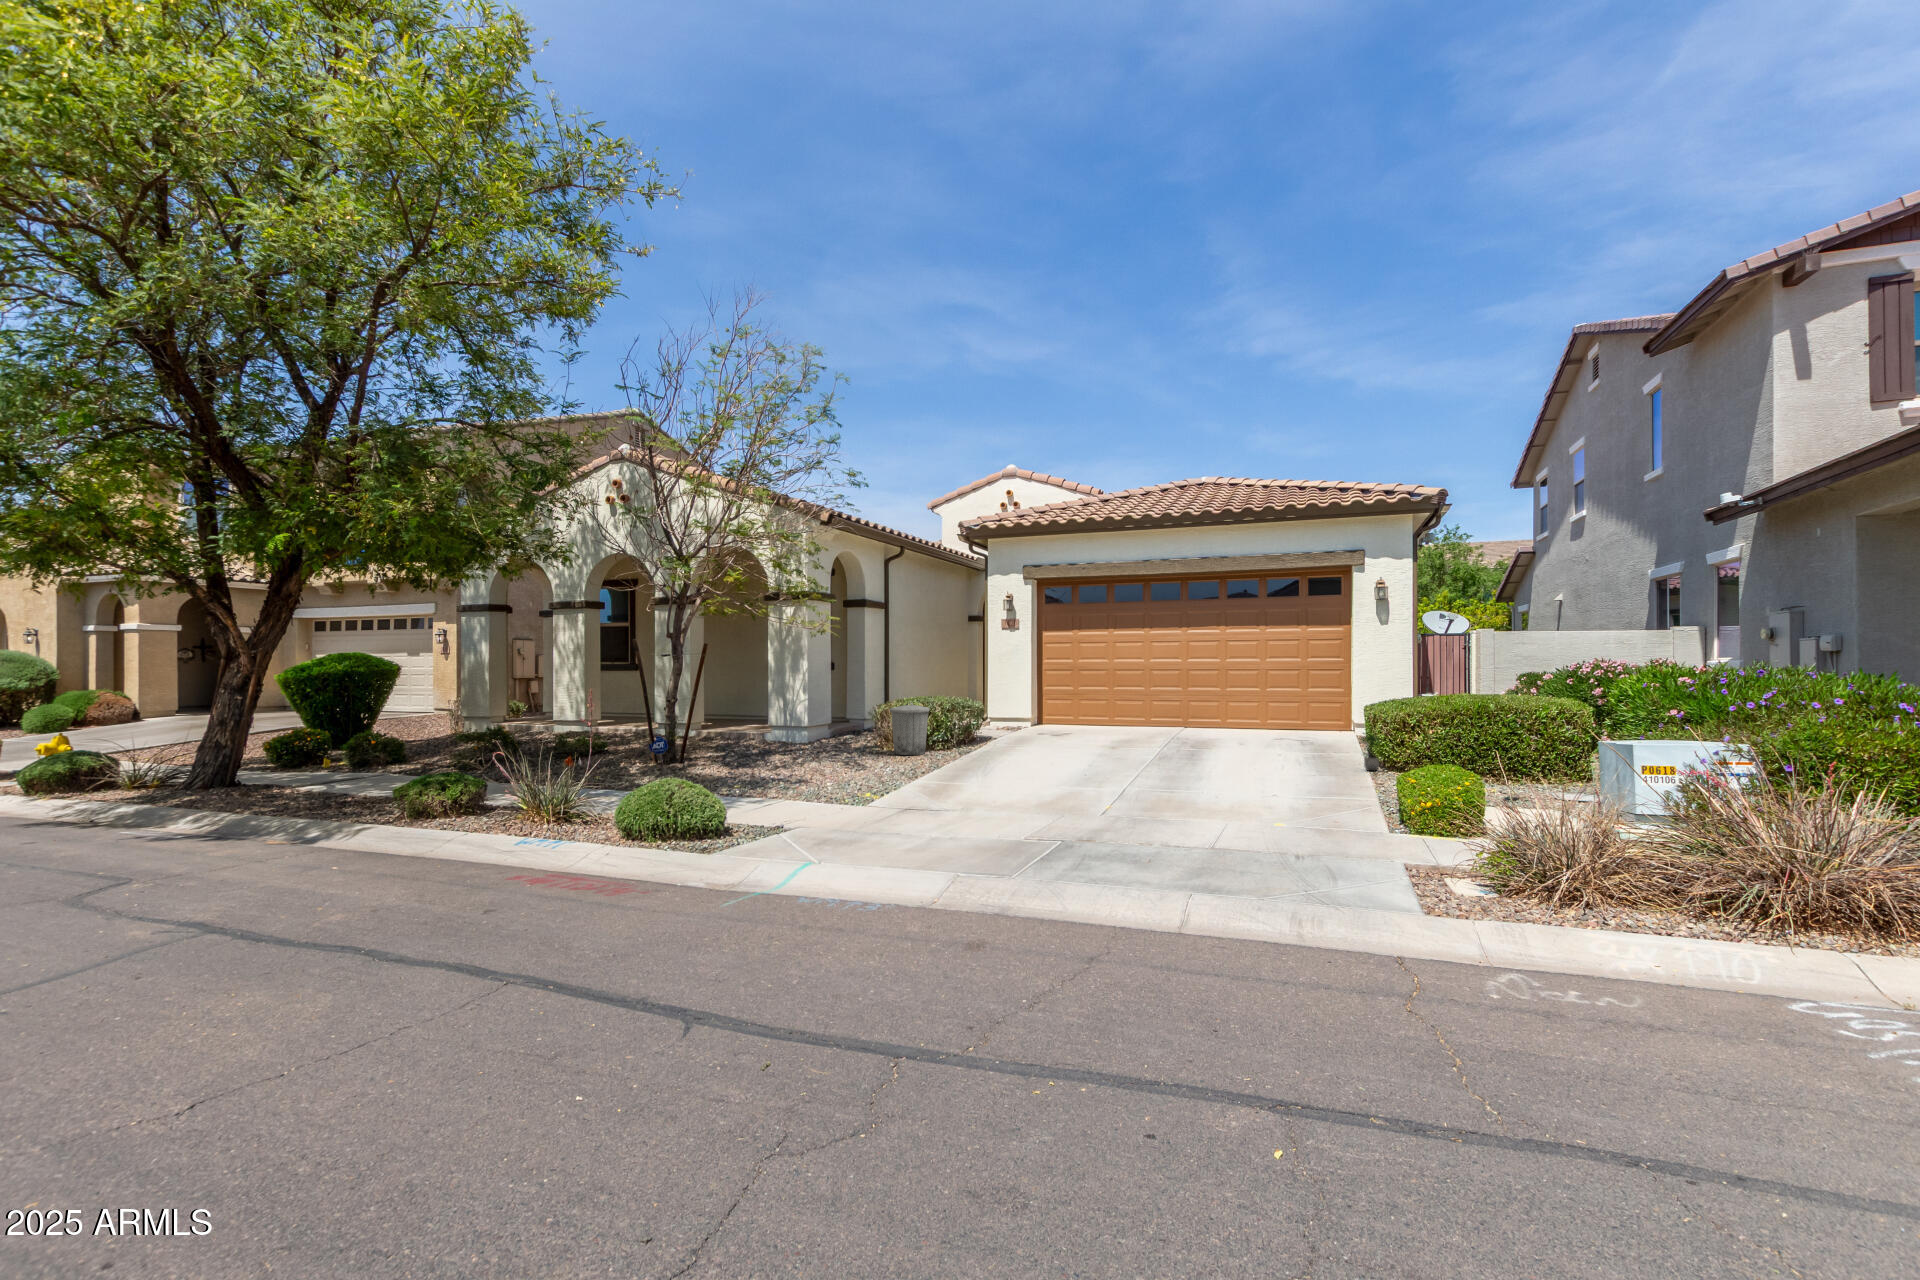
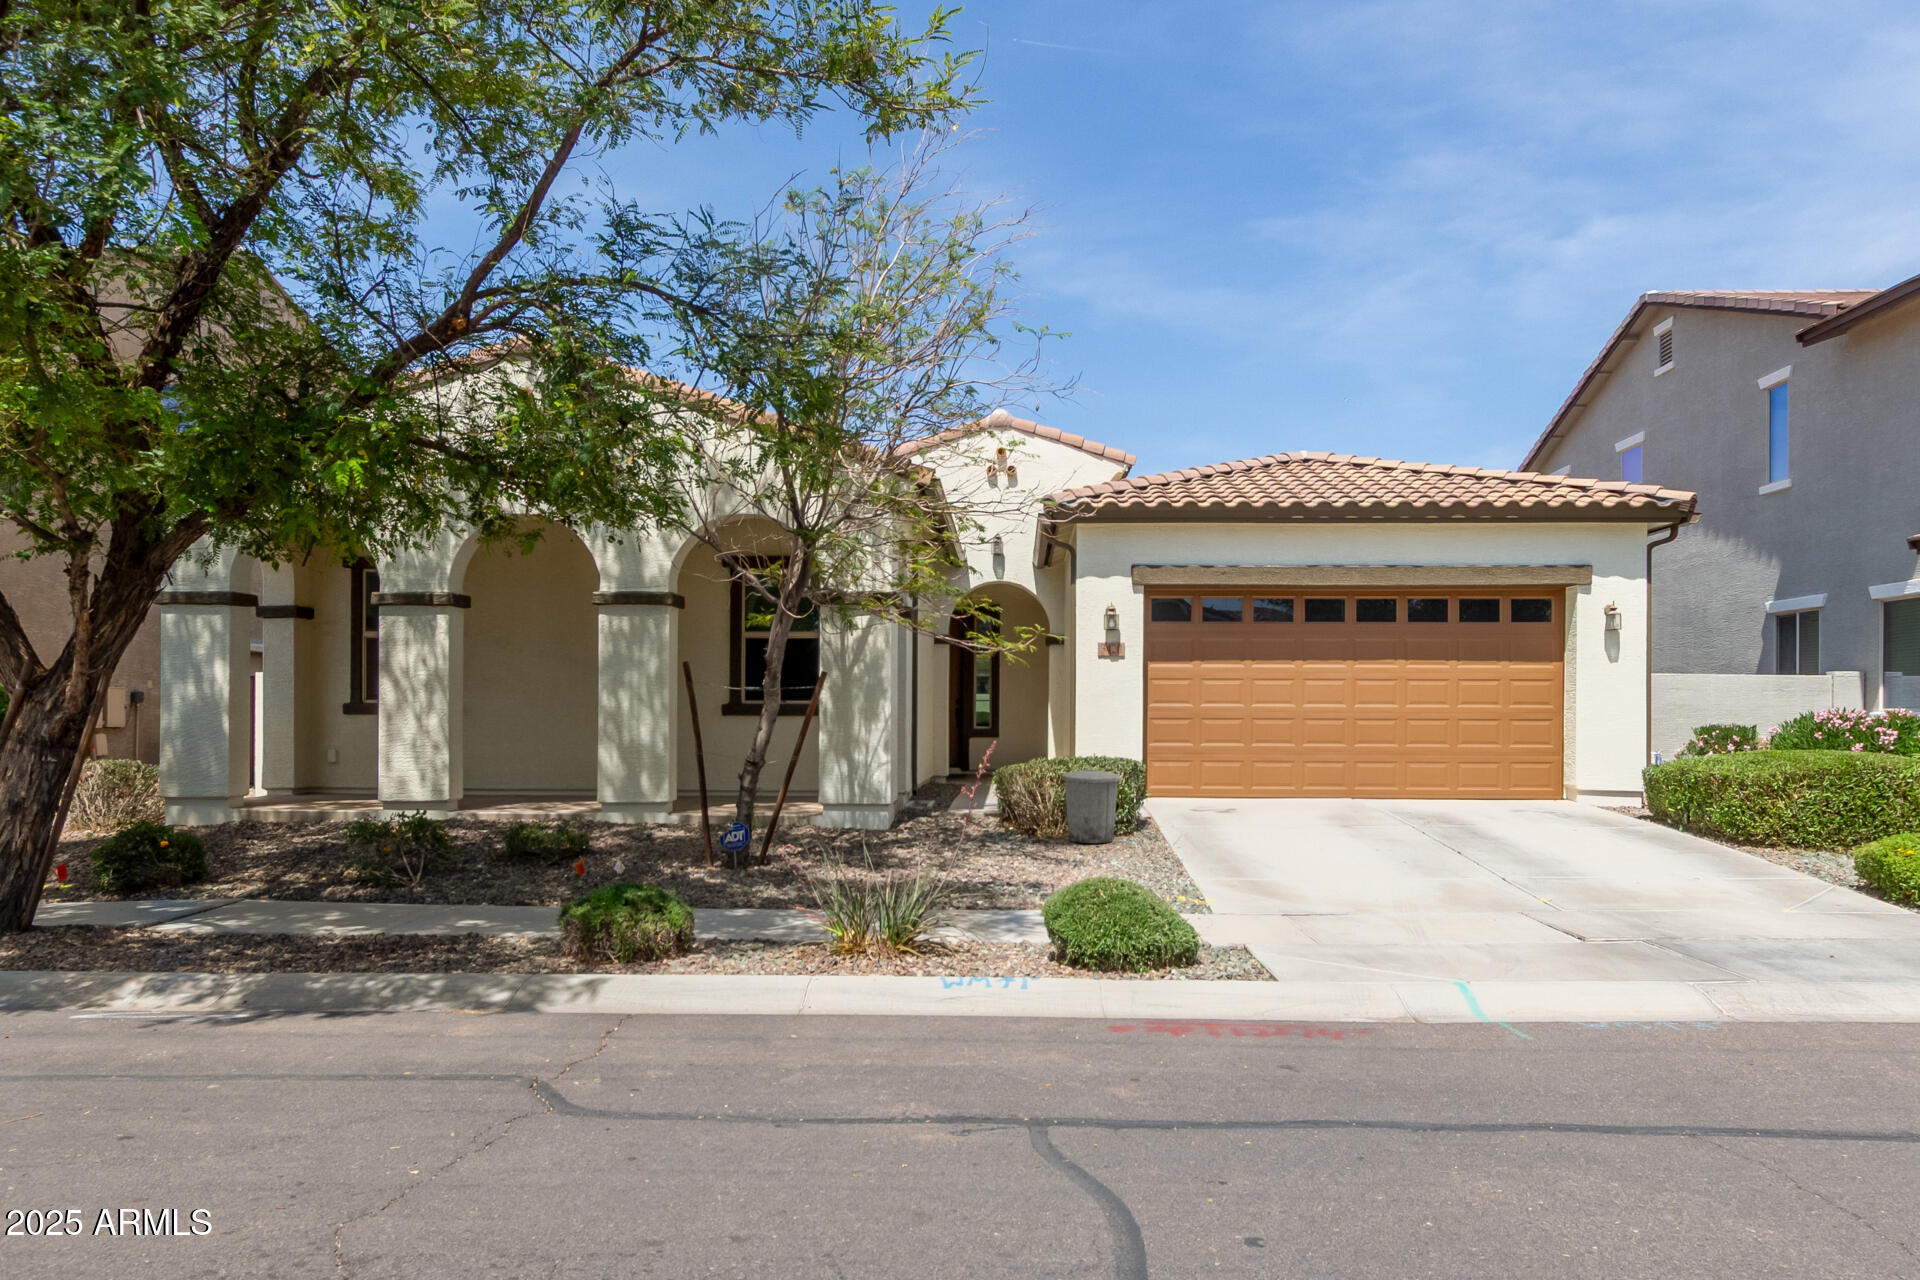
potted plant: present [1359,735,1383,771] -> none [1699,800,1738,847]

